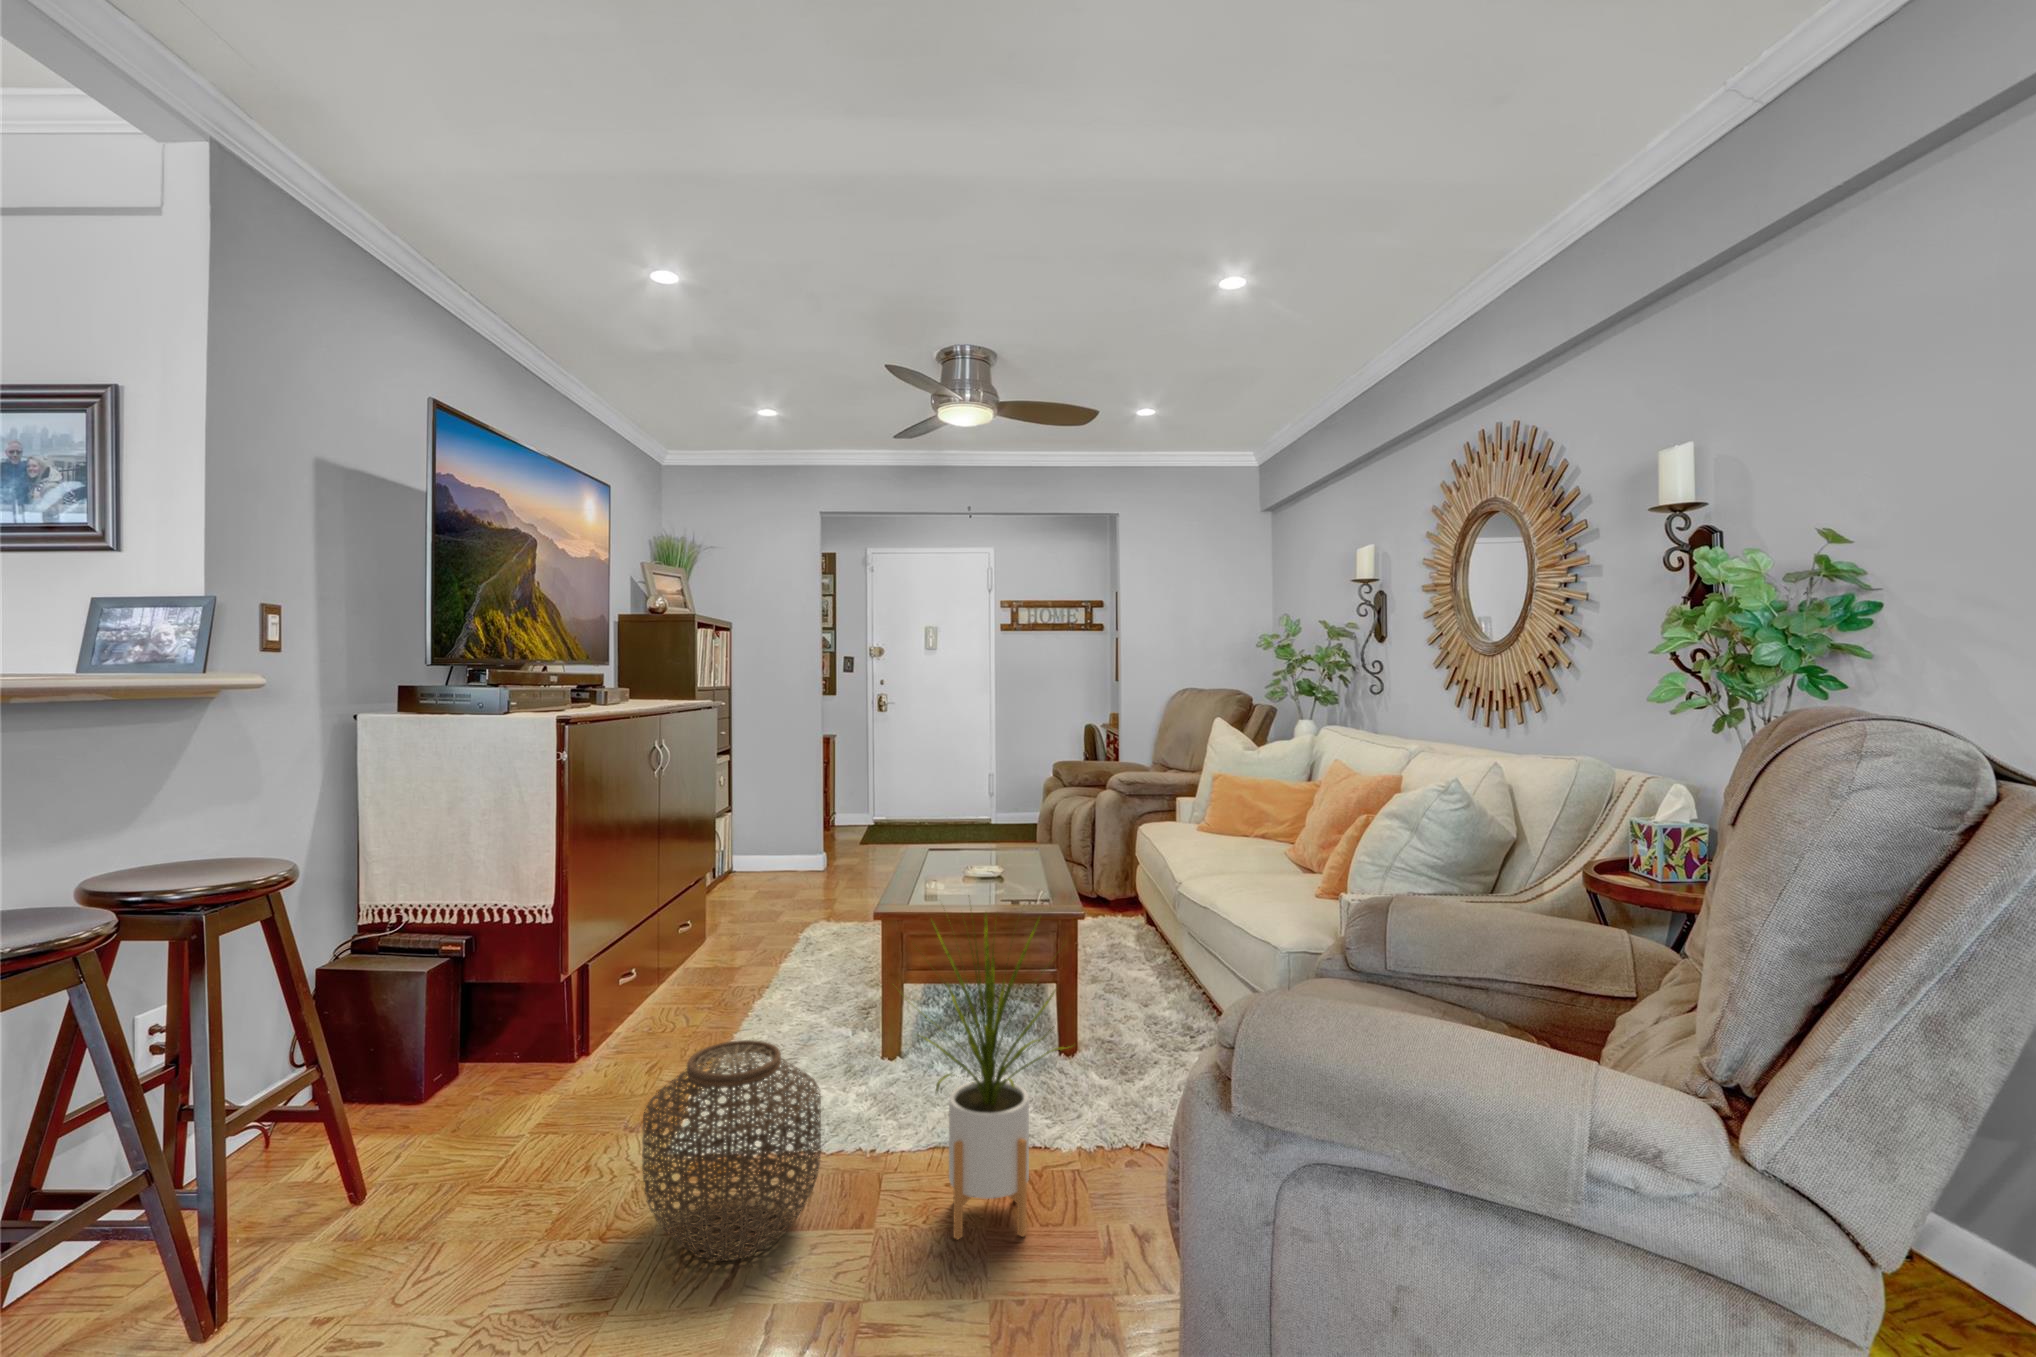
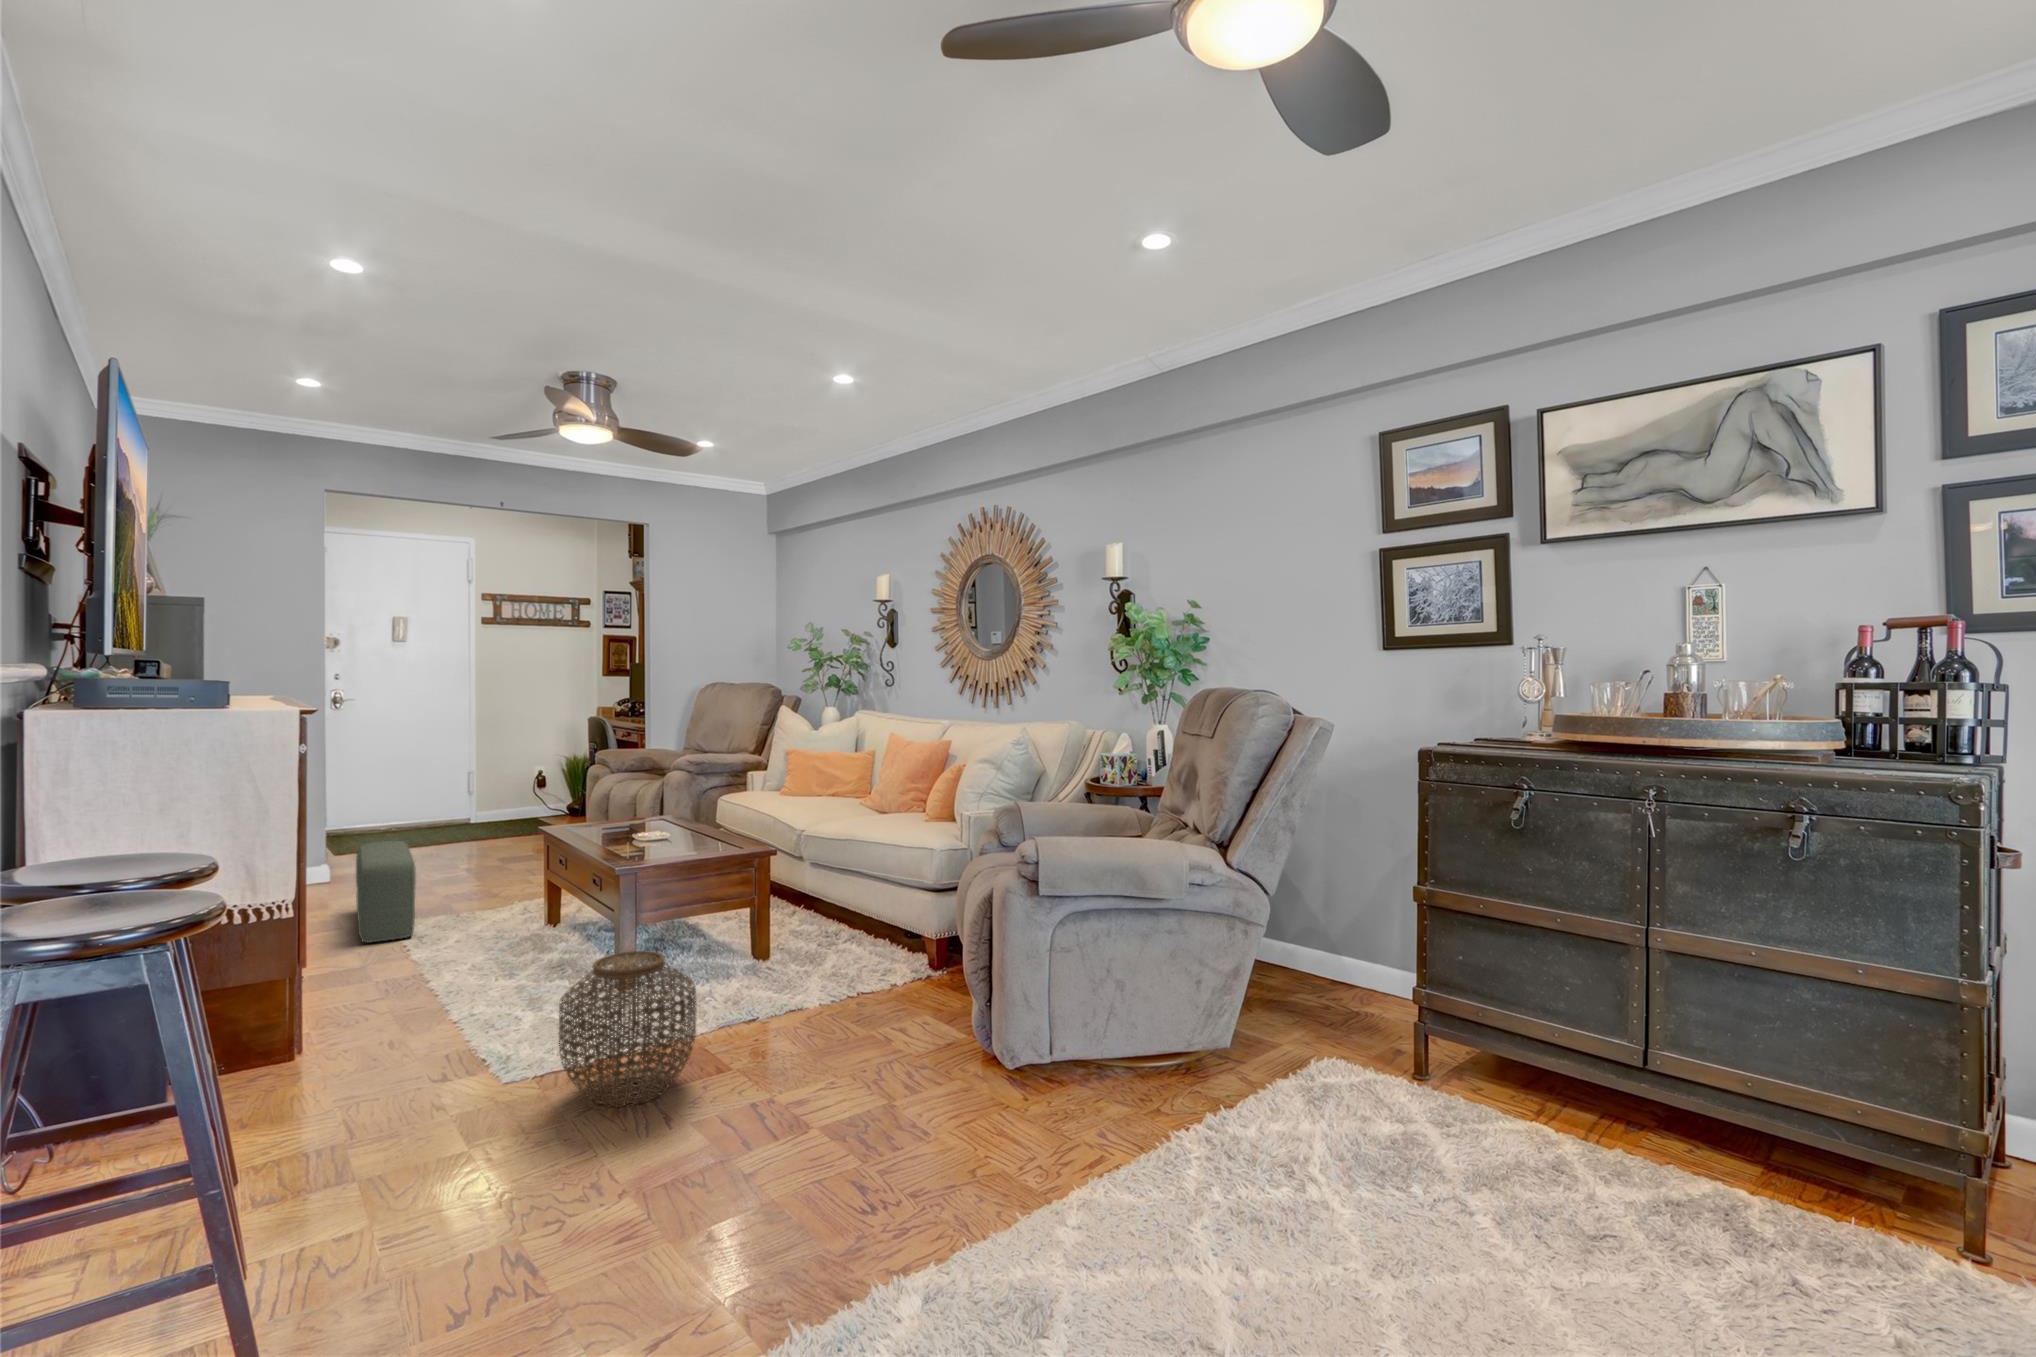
pouf: none [771,837,847,938] -> present [356,841,416,943]
house plant: present [893,913,1067,1239] -> none [739,824,856,1054]

